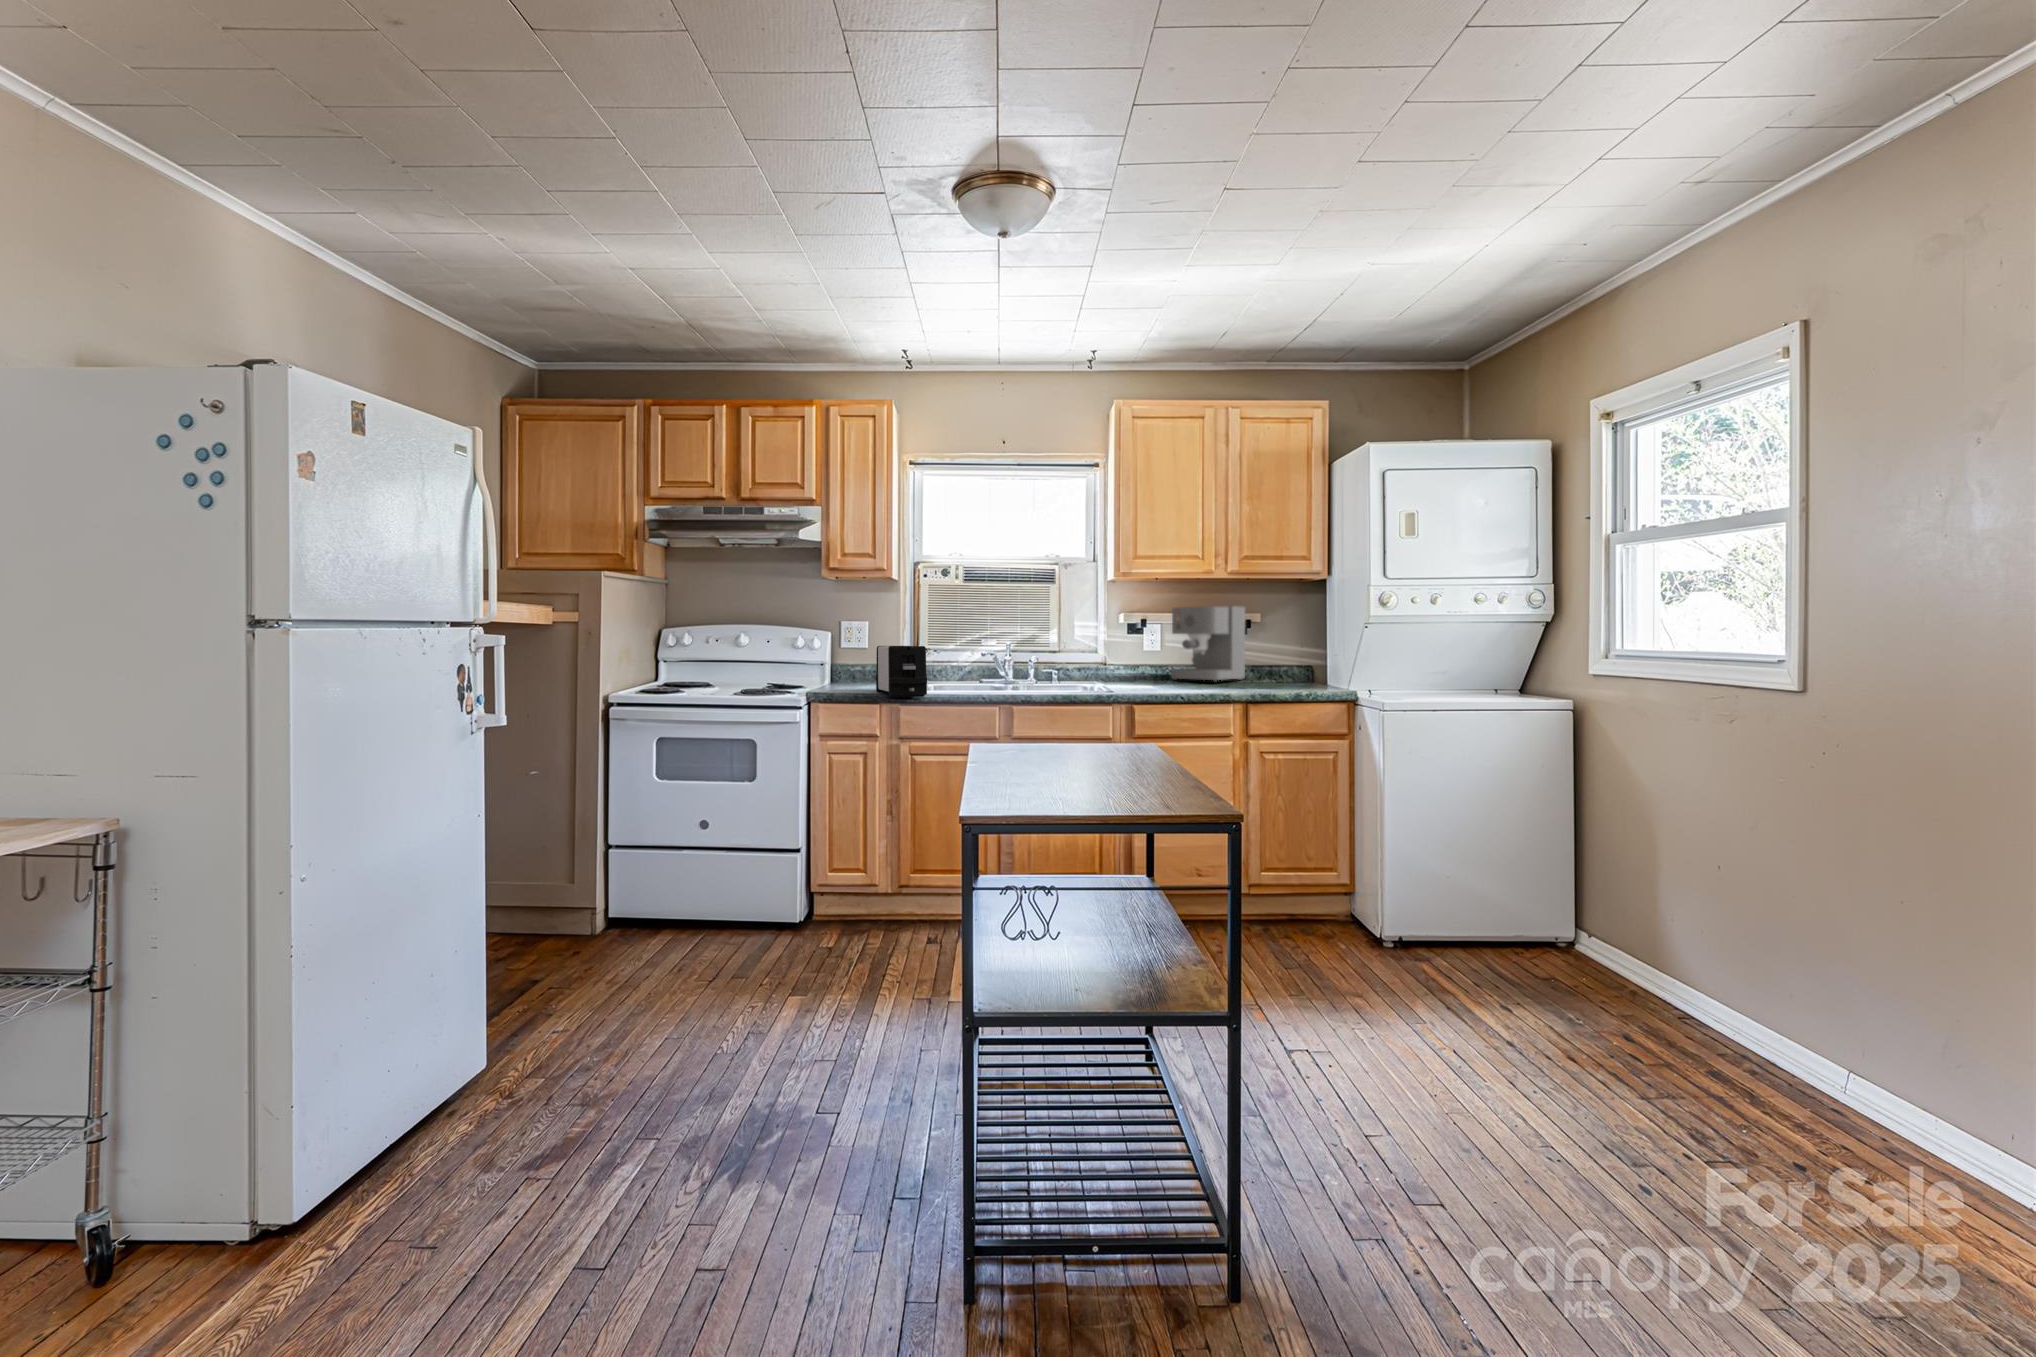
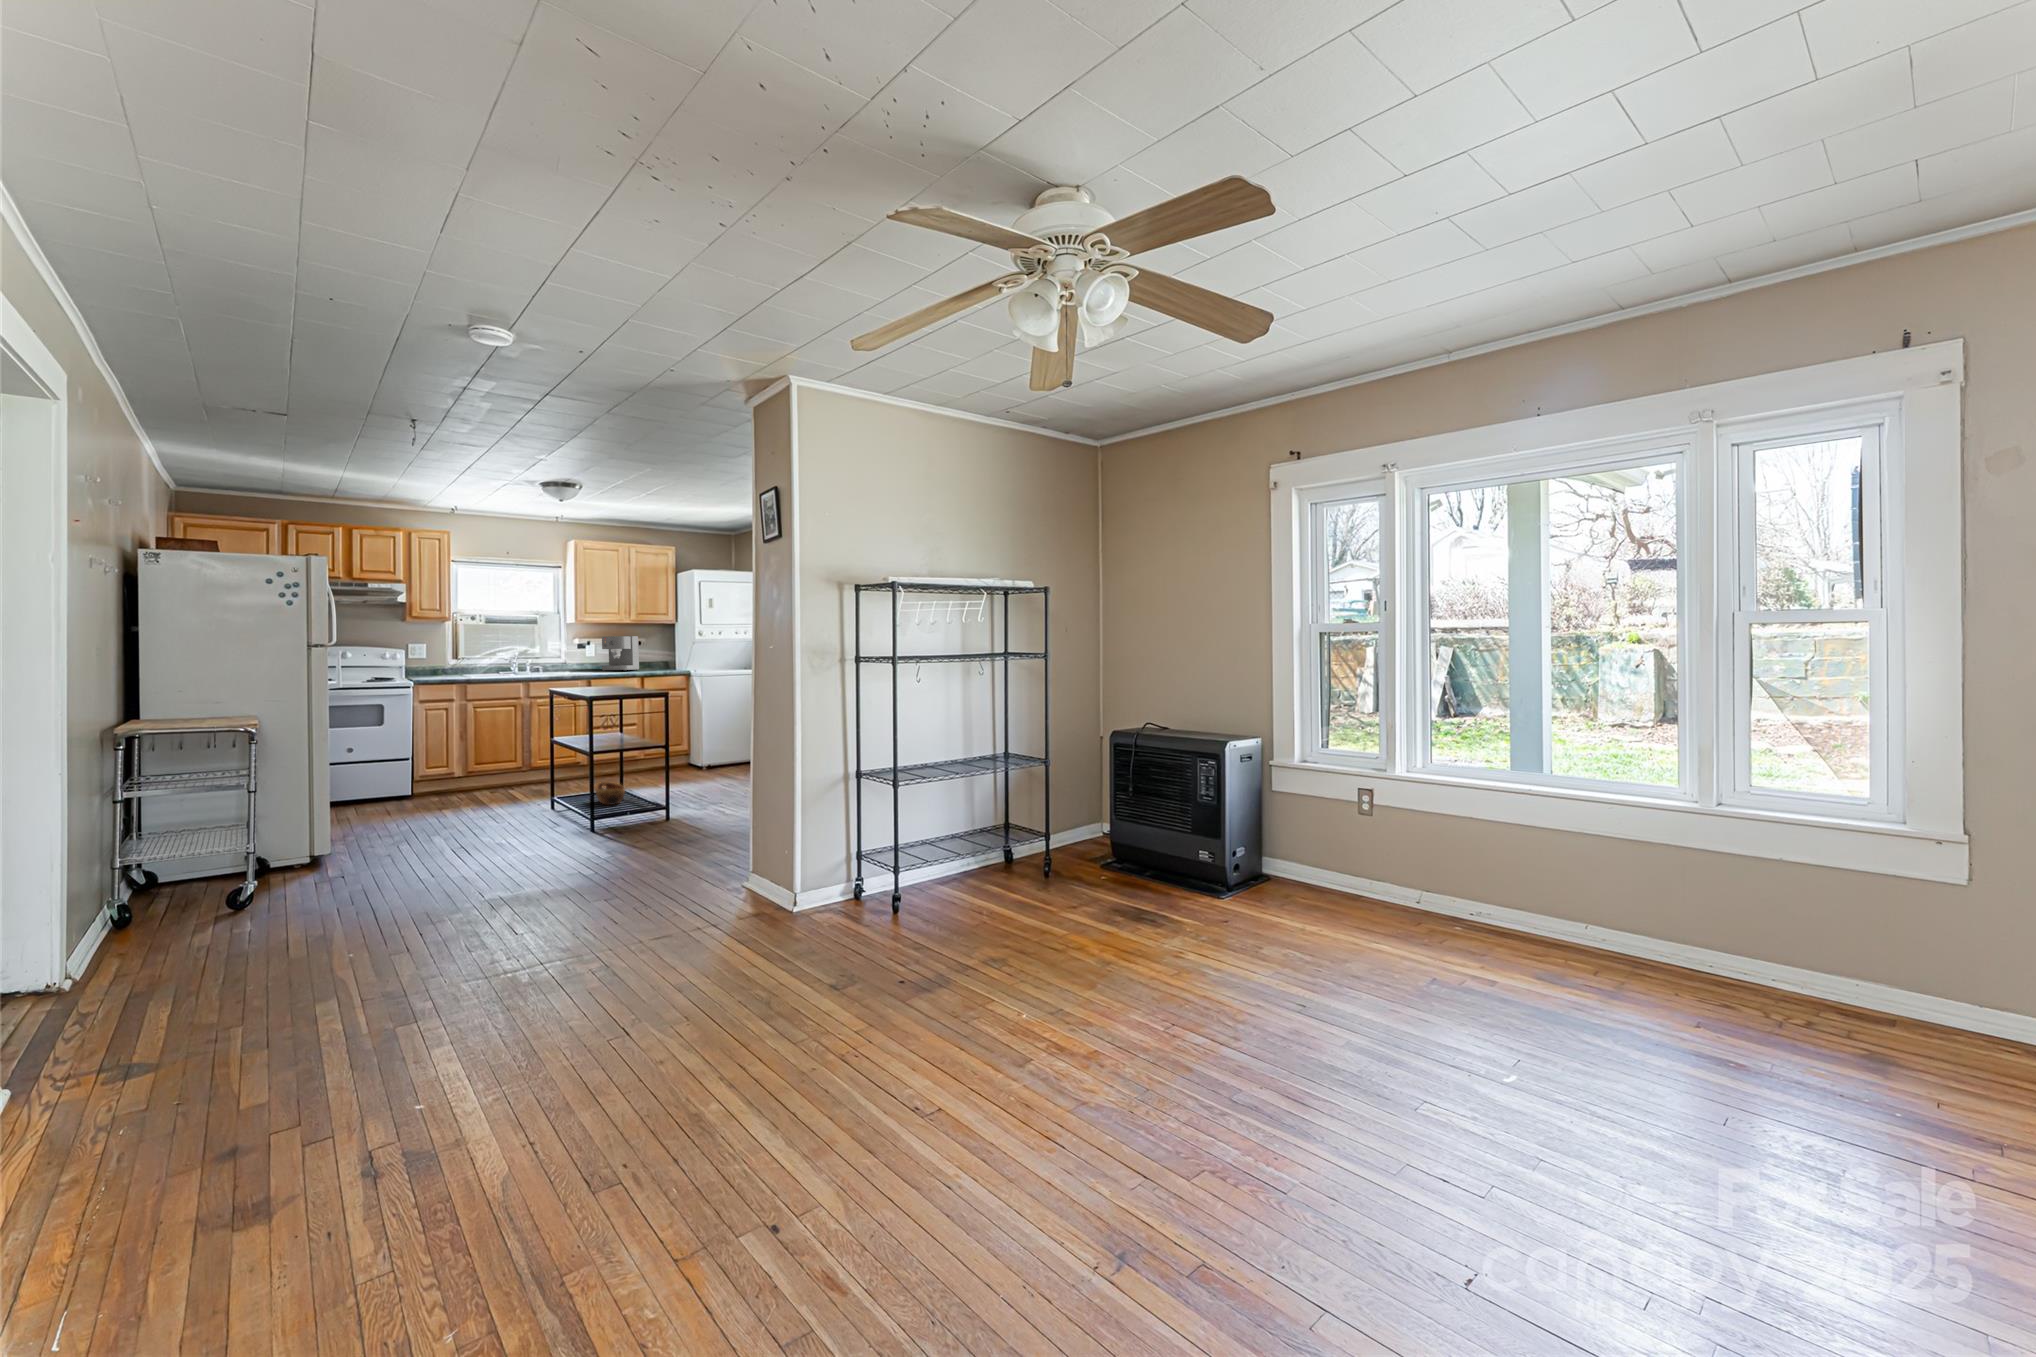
toaster: present [876,646,927,697] -> none [447,655,485,679]
wooden bowl: none [1051,1069,1141,1202] -> present [595,782,625,805]

